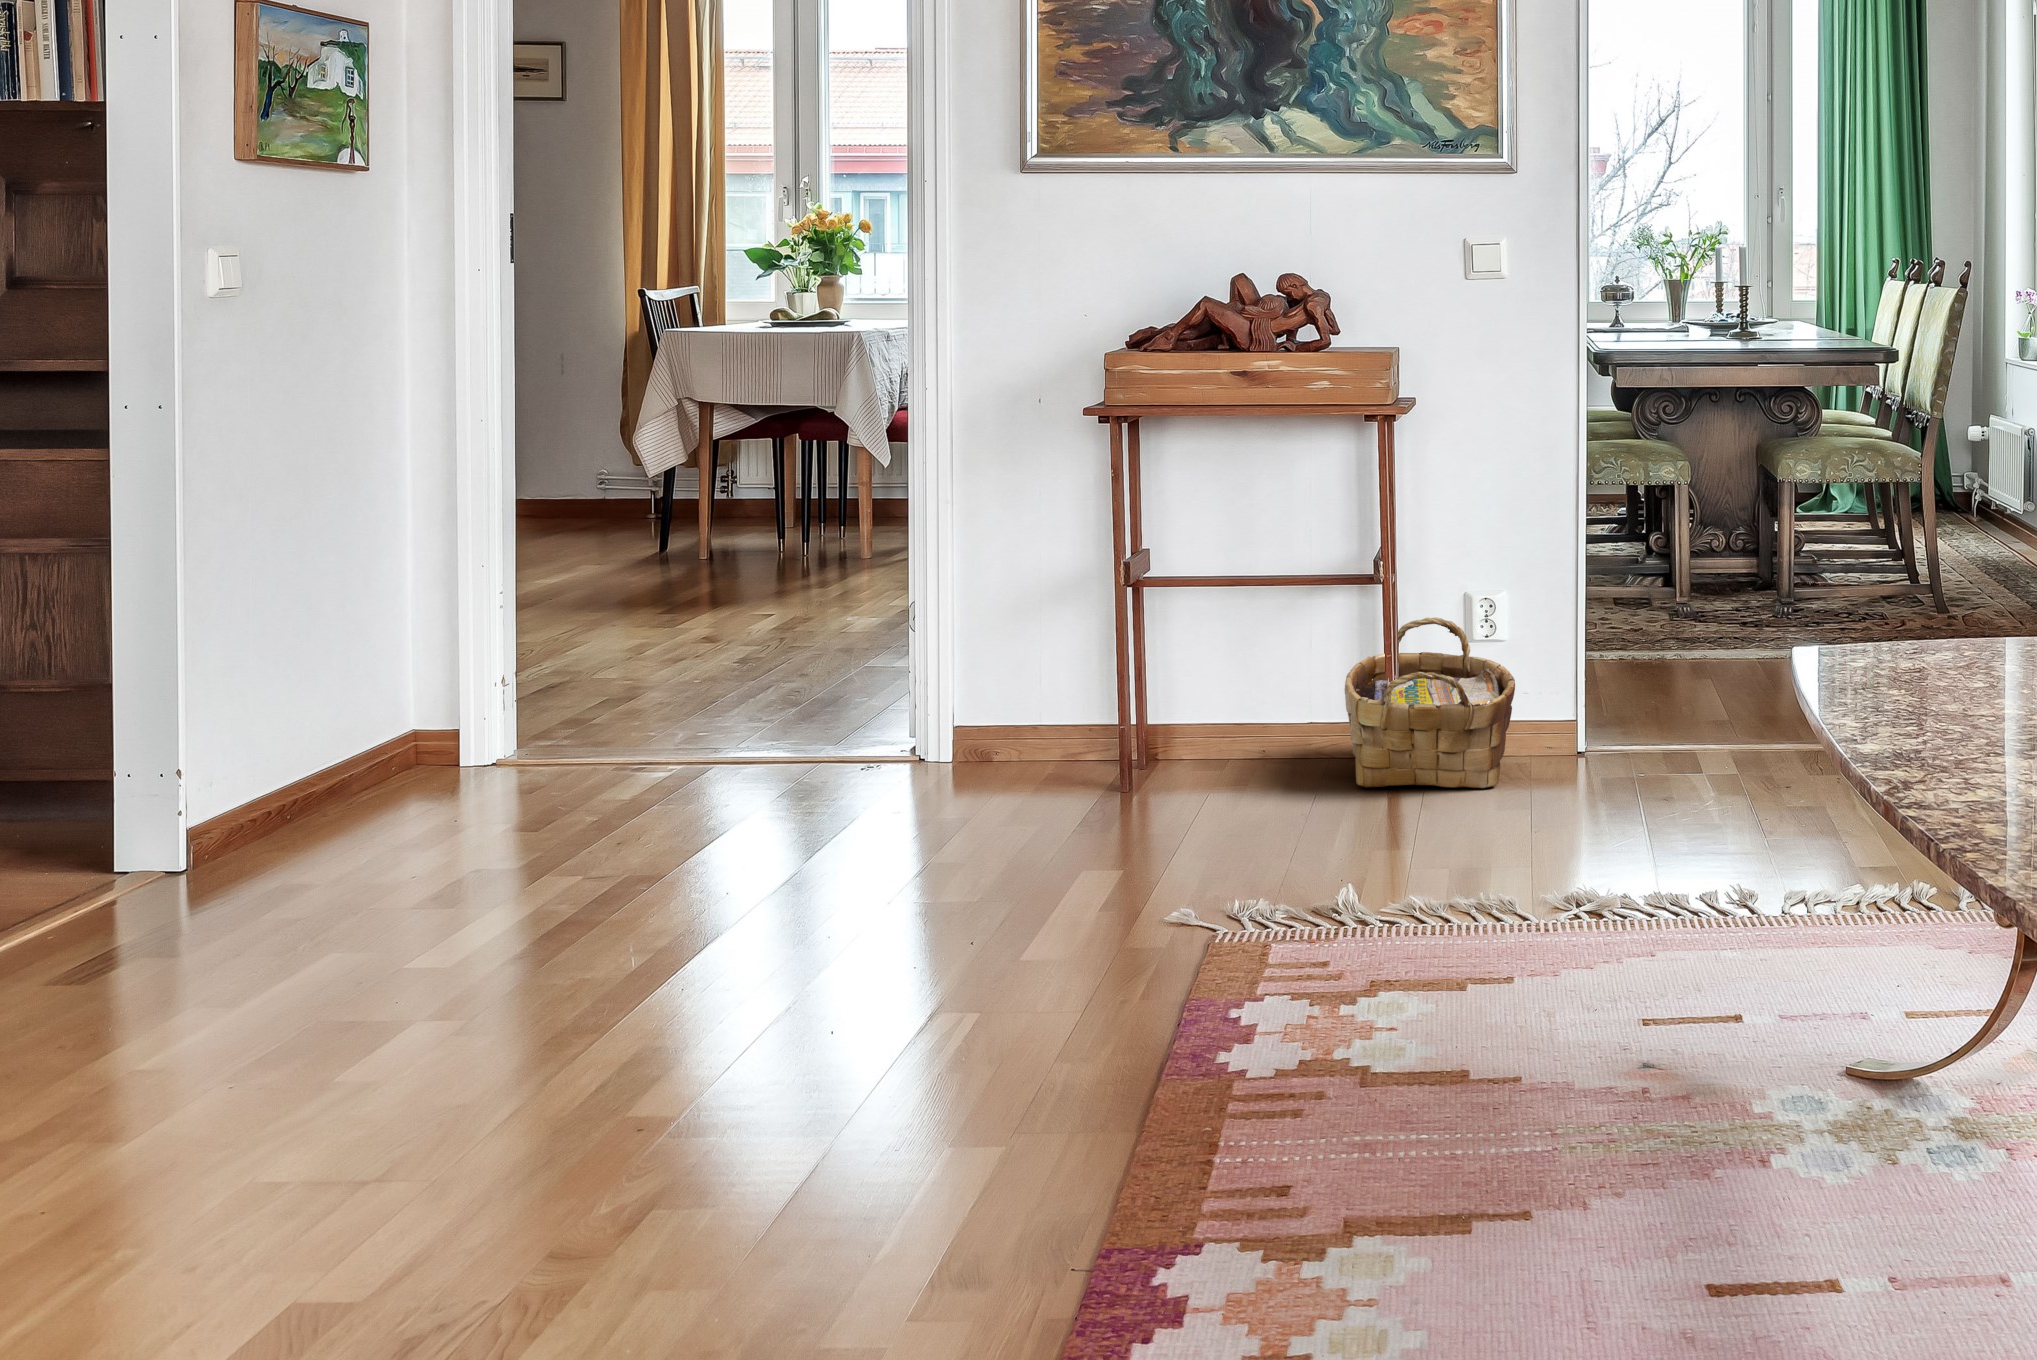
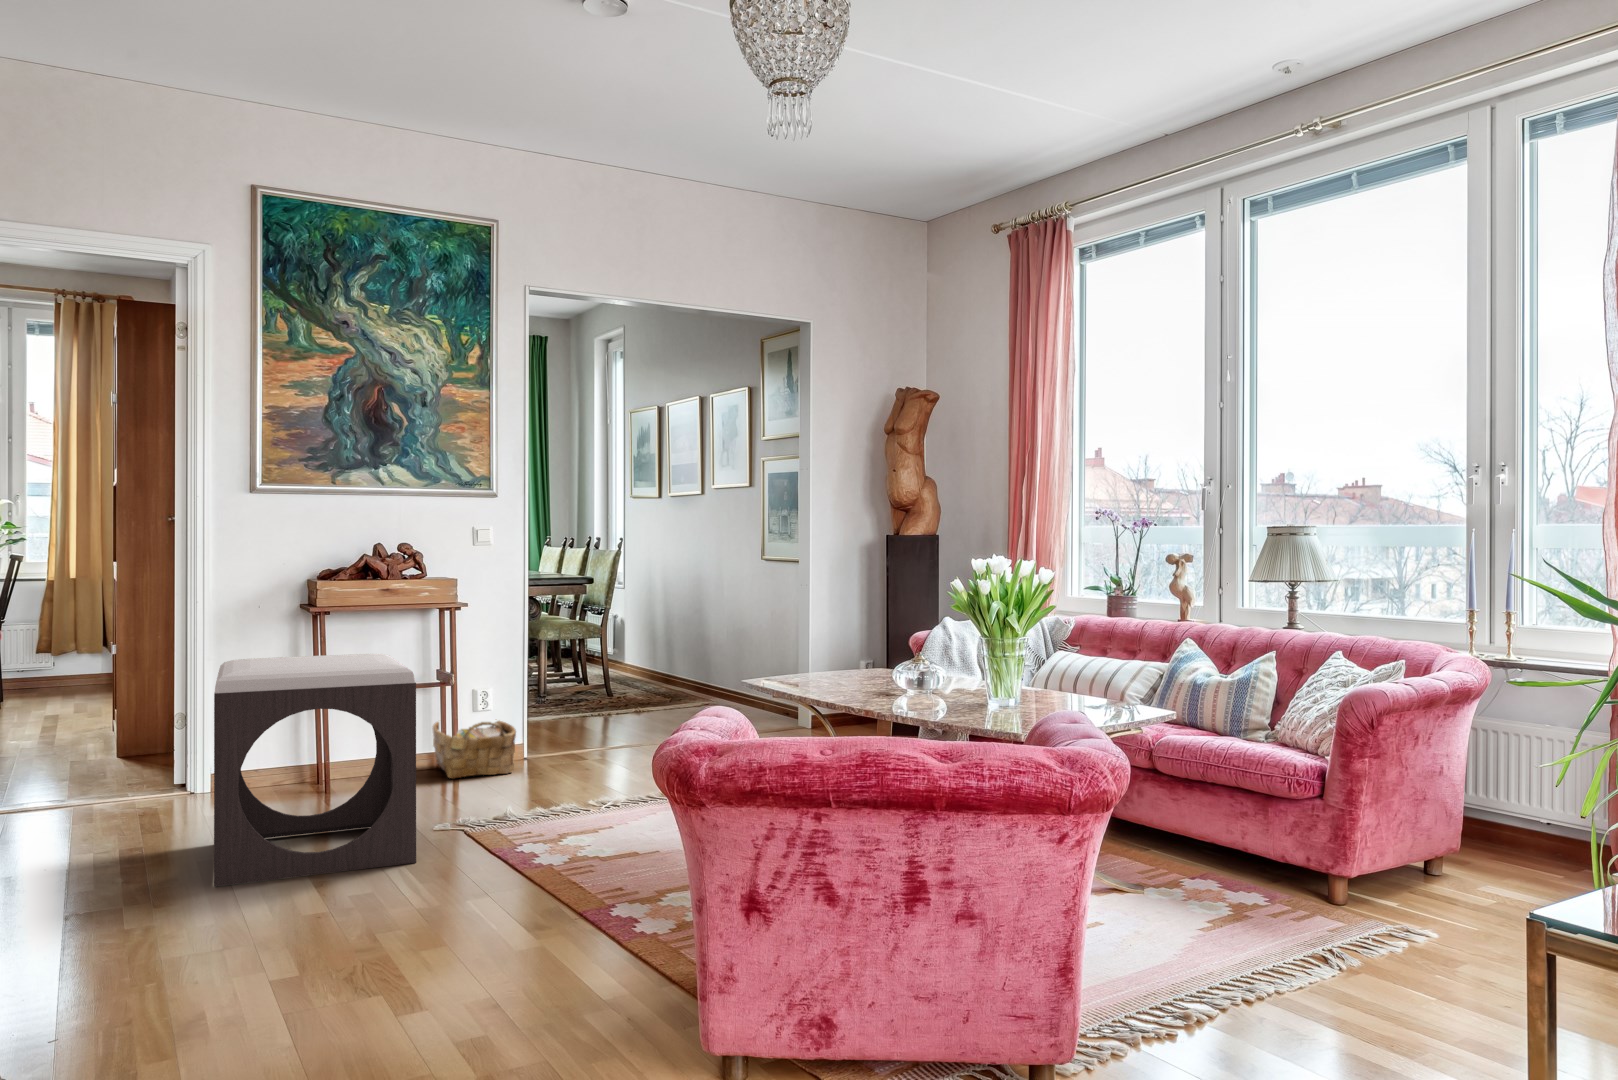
footstool: none [624,525,1118,1013] -> present [214,654,416,886]

